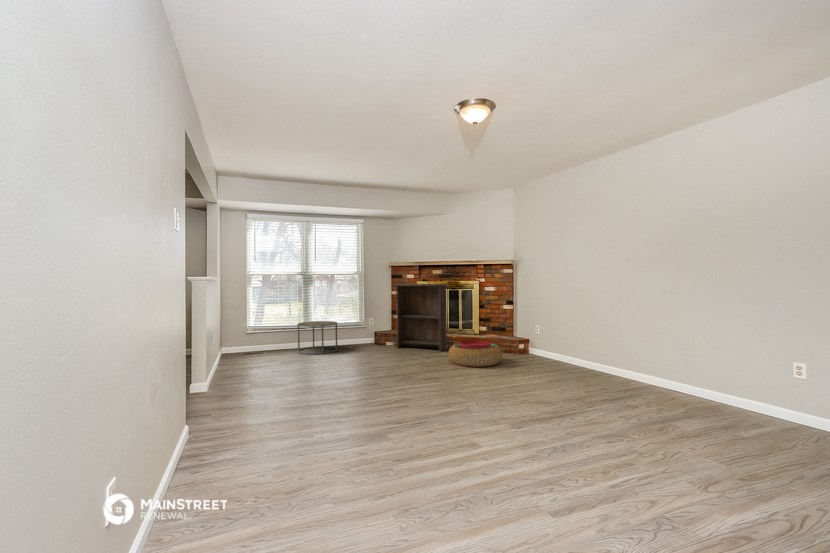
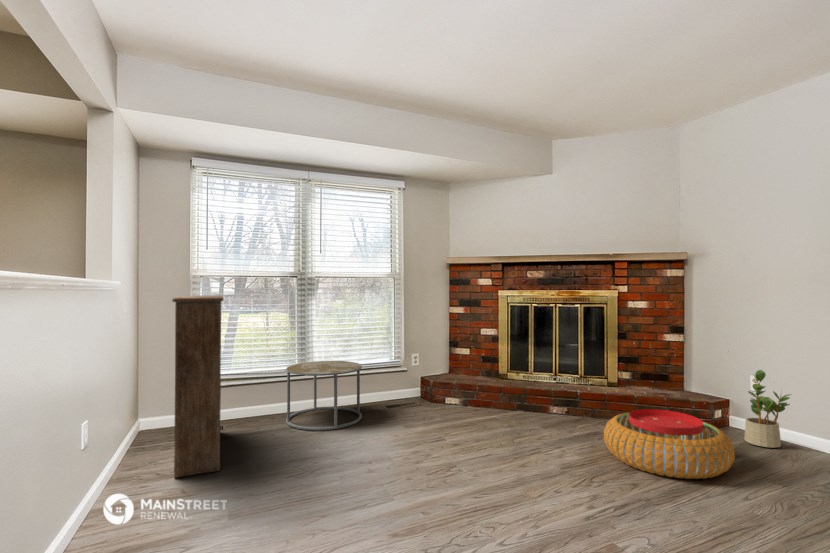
bookshelf: present [396,284,447,351] -> present [172,295,224,477]
potted plant: none [525,321,544,358] -> present [744,370,791,448]

